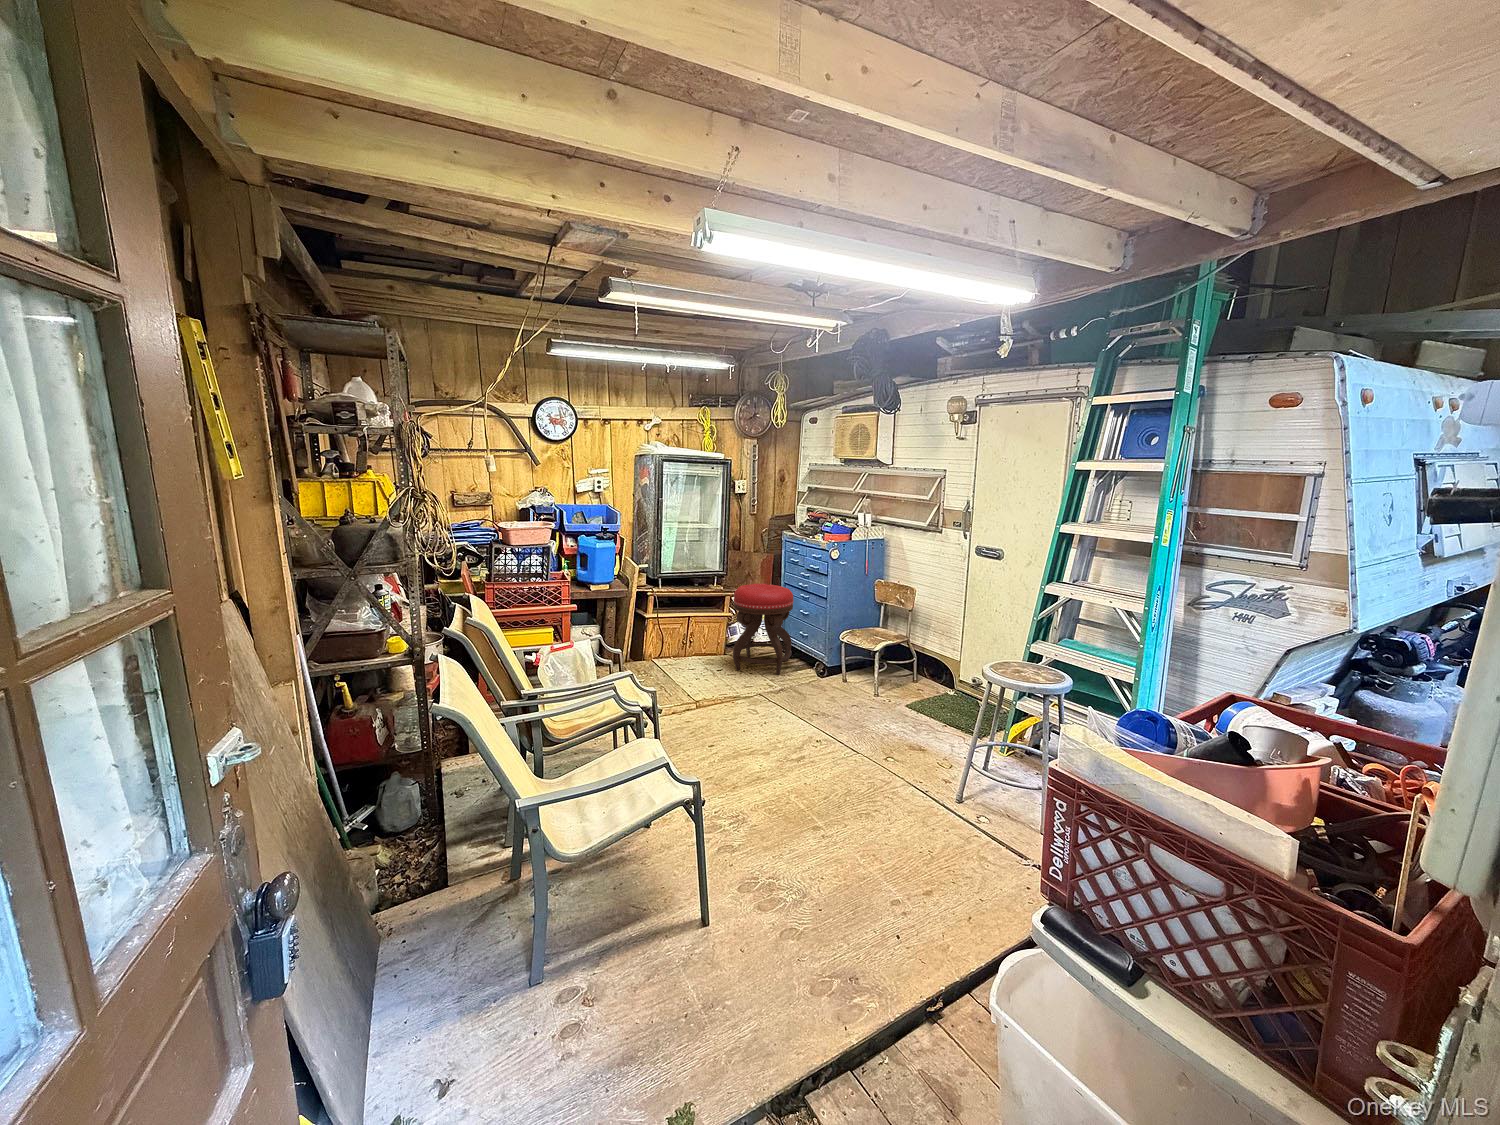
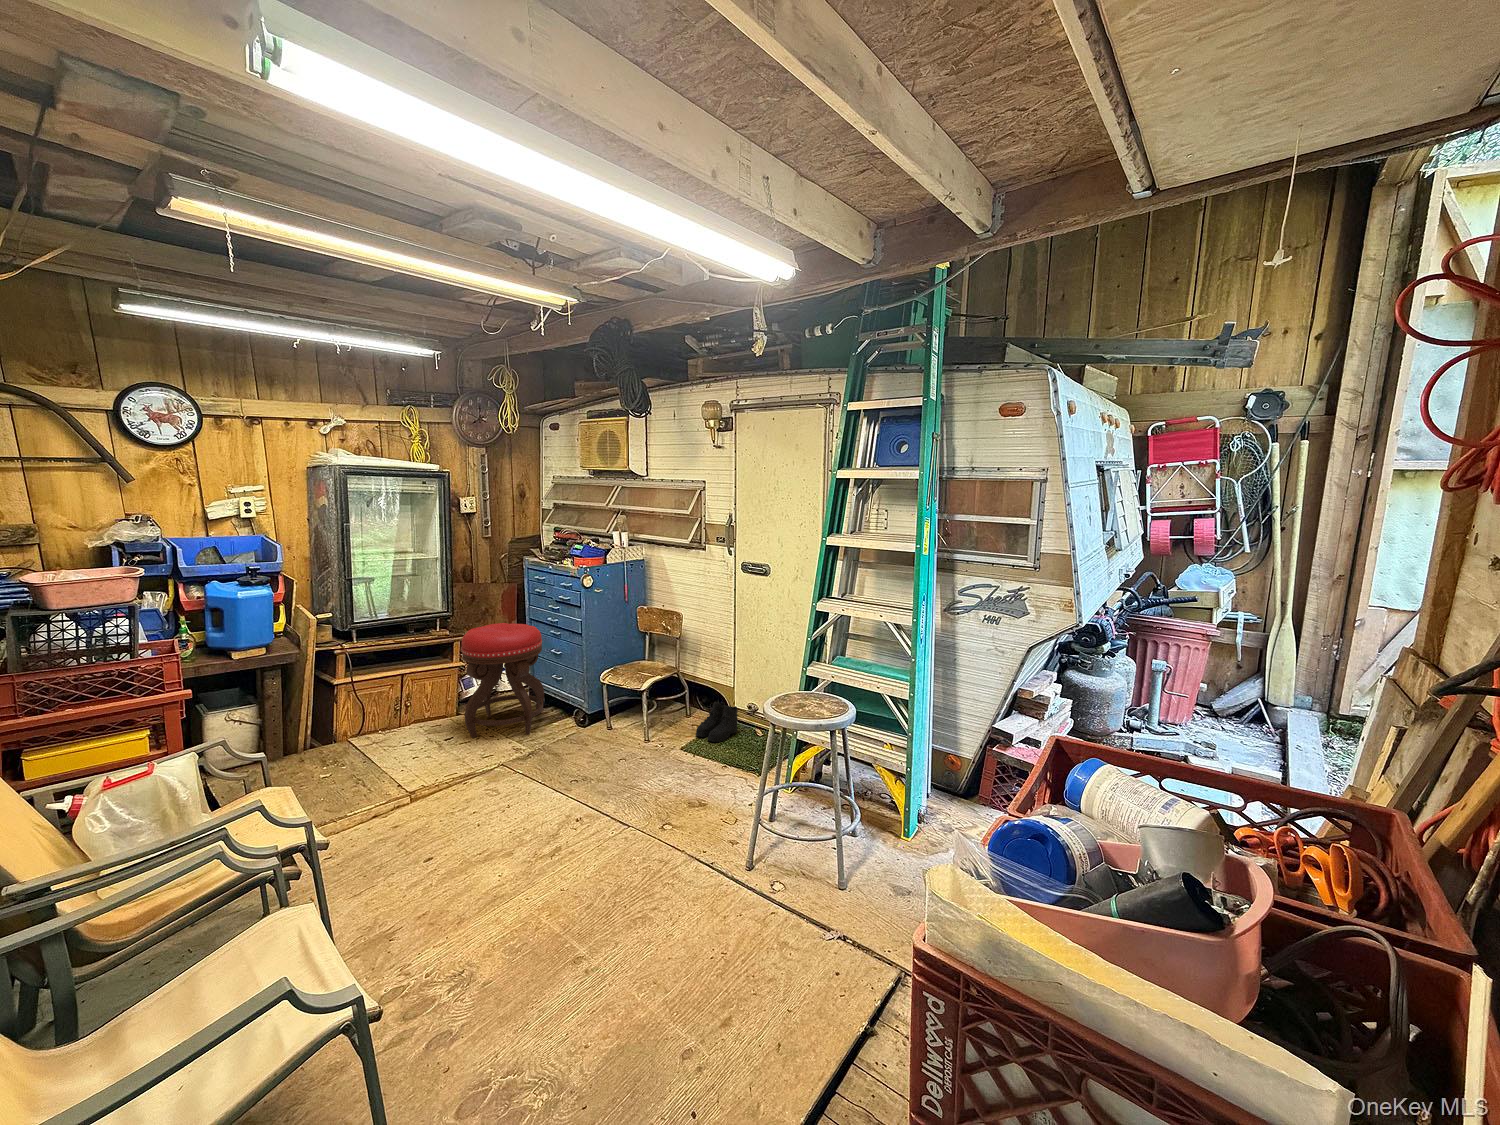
boots: none [919,670,960,706] -> present [696,702,738,742]

